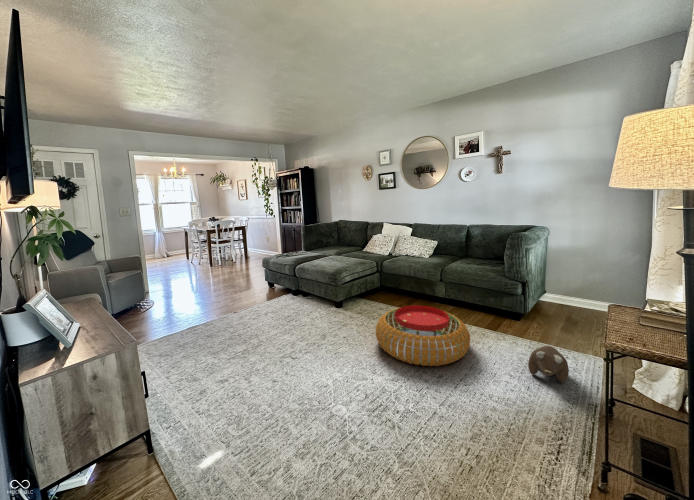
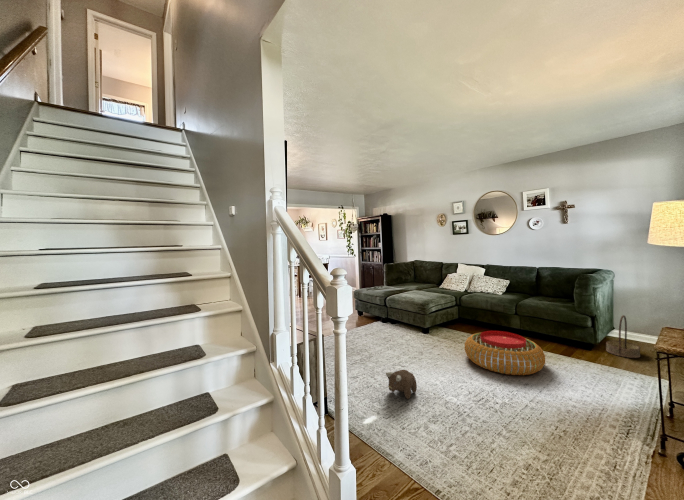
basket: none [532,278,568,326] -> present [606,315,640,358]
plush toy: present [528,346,569,383] -> present [386,370,417,399]

